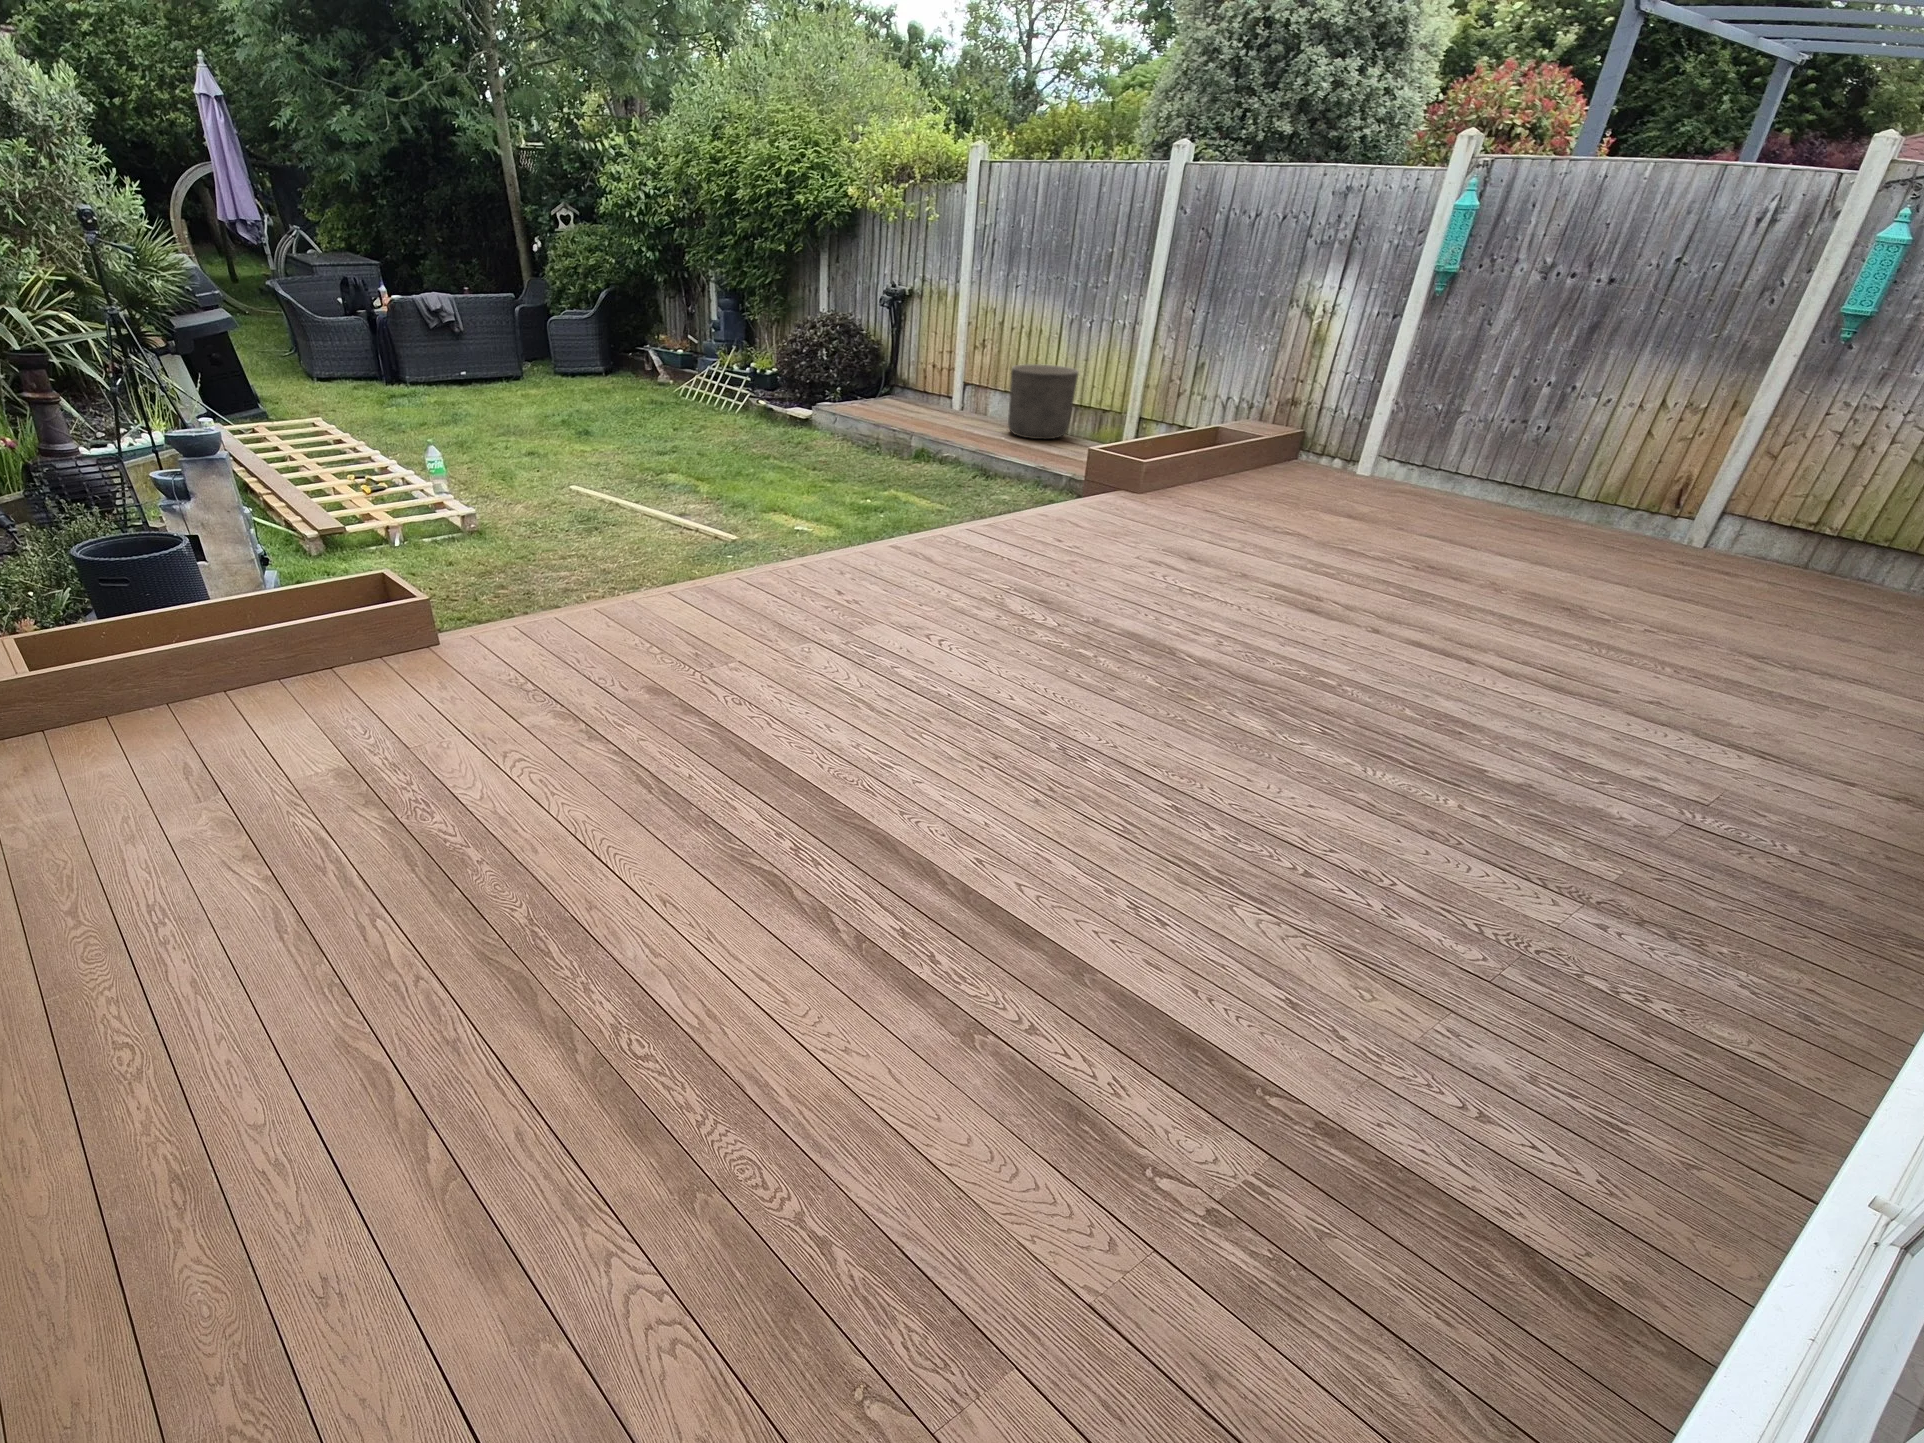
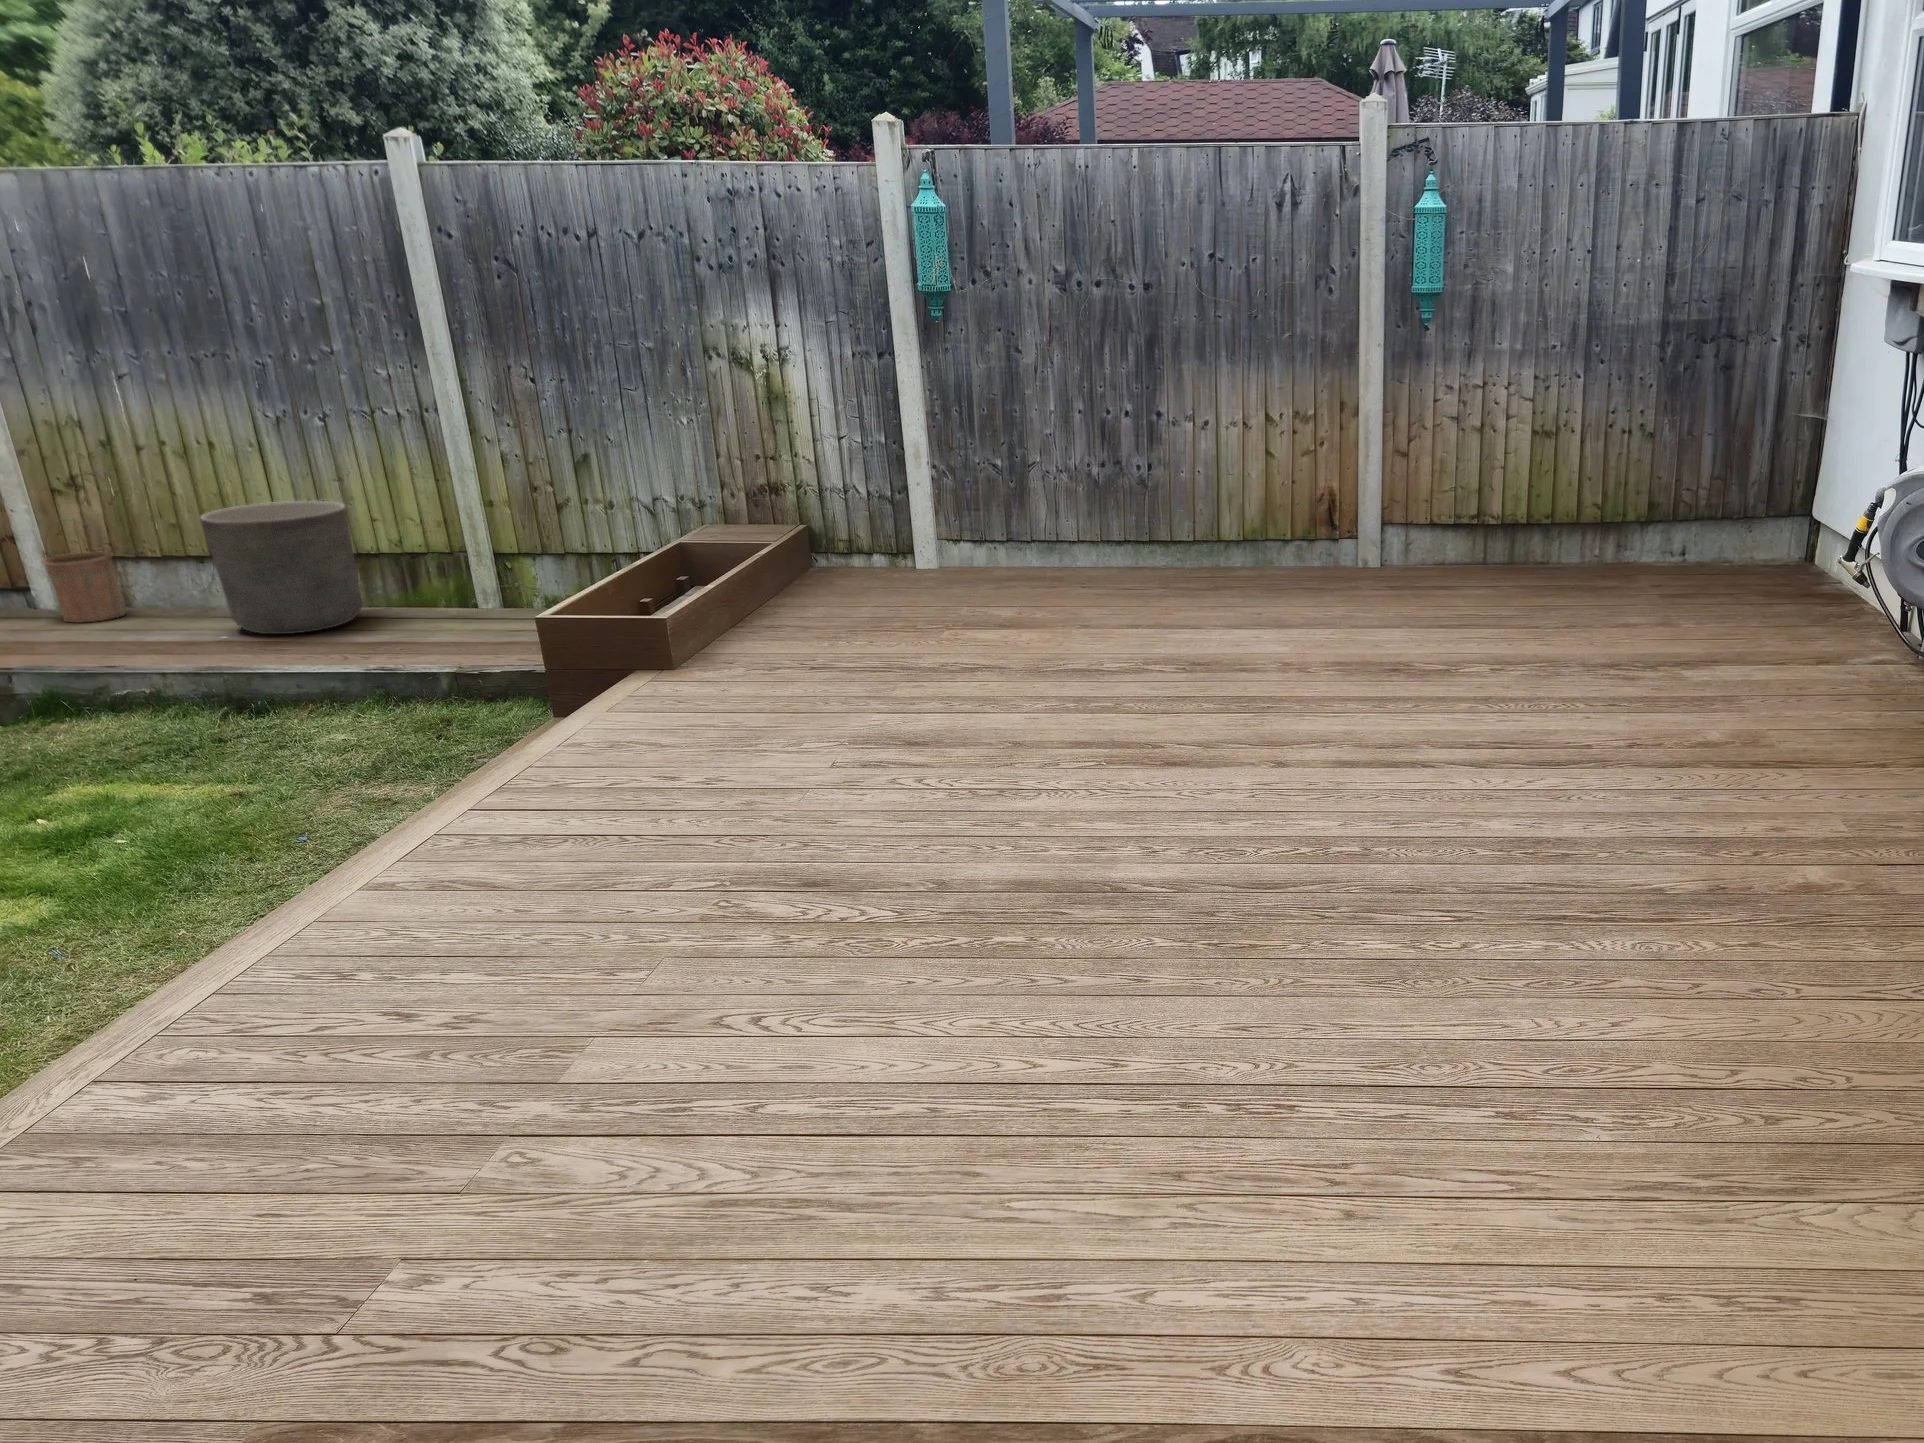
bucket: none [953,359,983,415] -> present [42,521,126,623]

